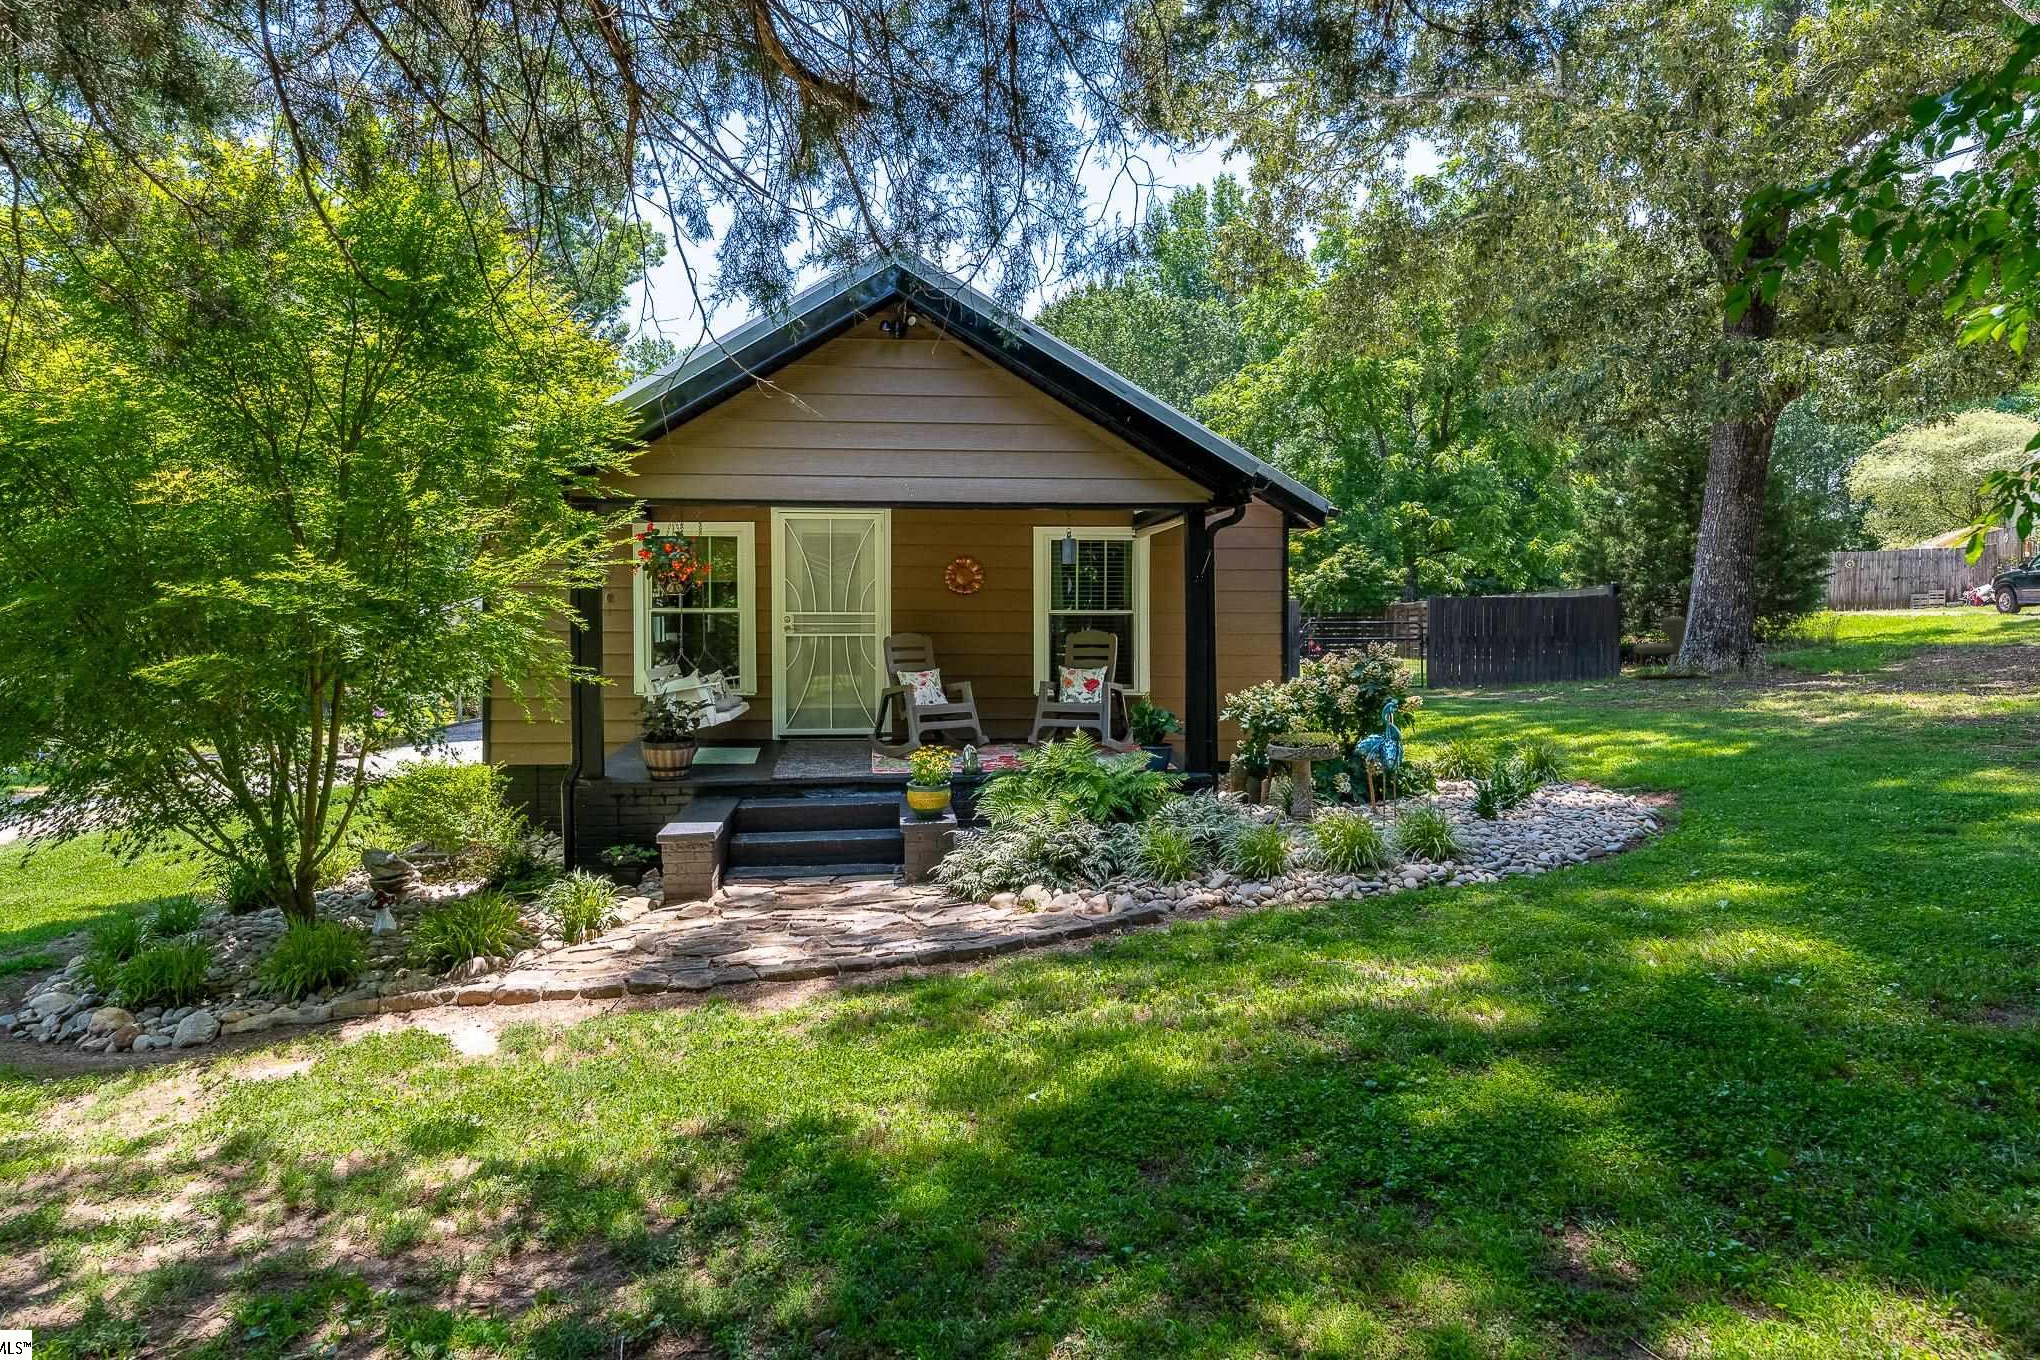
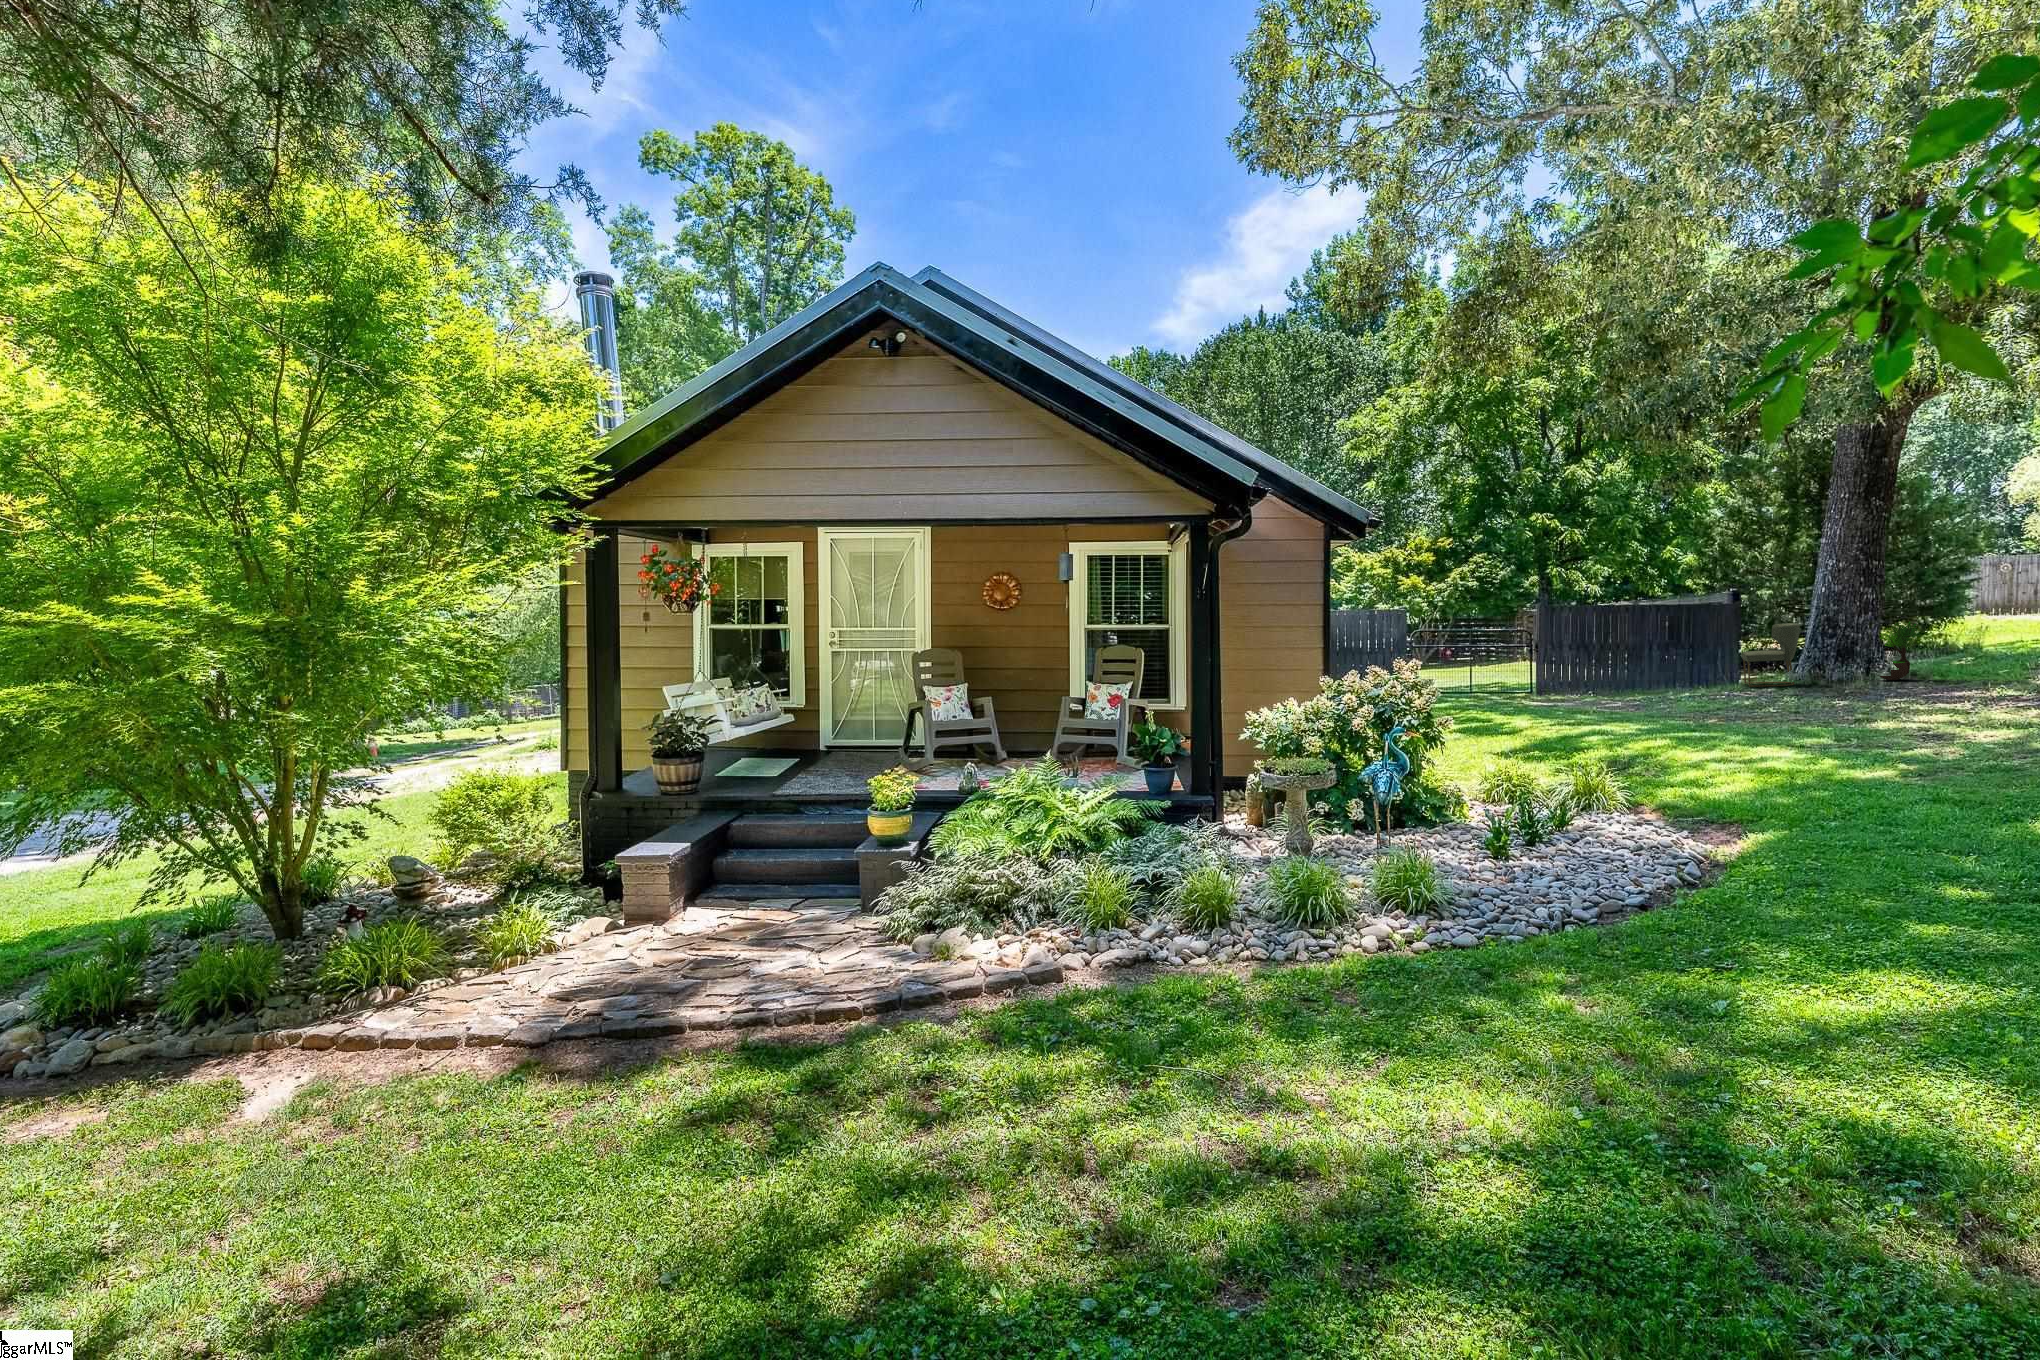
potted tree: none [1750,614,1790,672] -> present [1880,622,1919,680]

